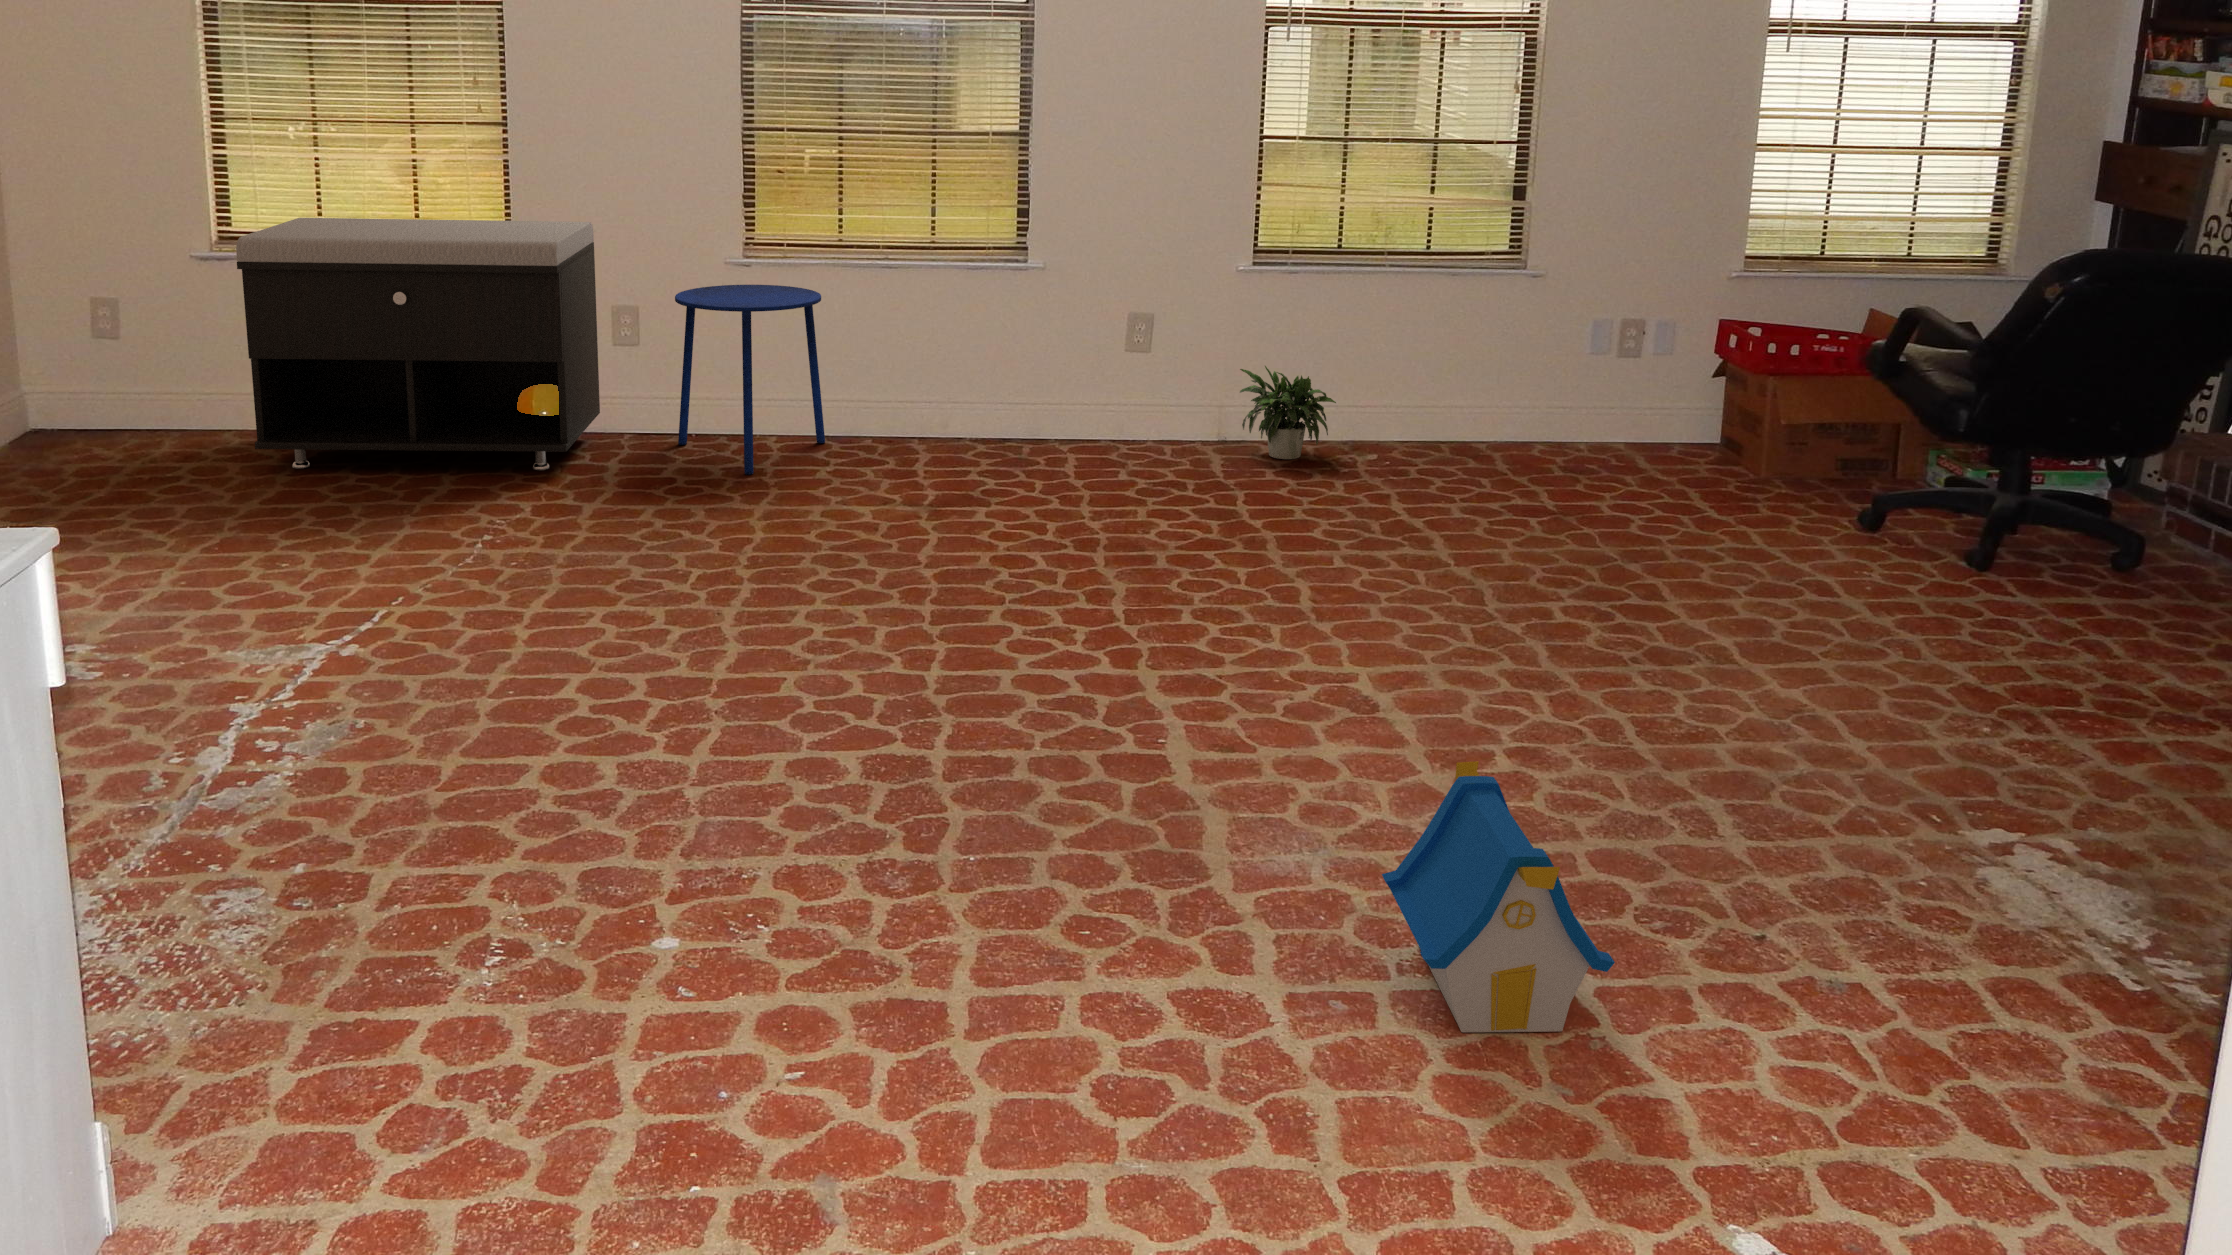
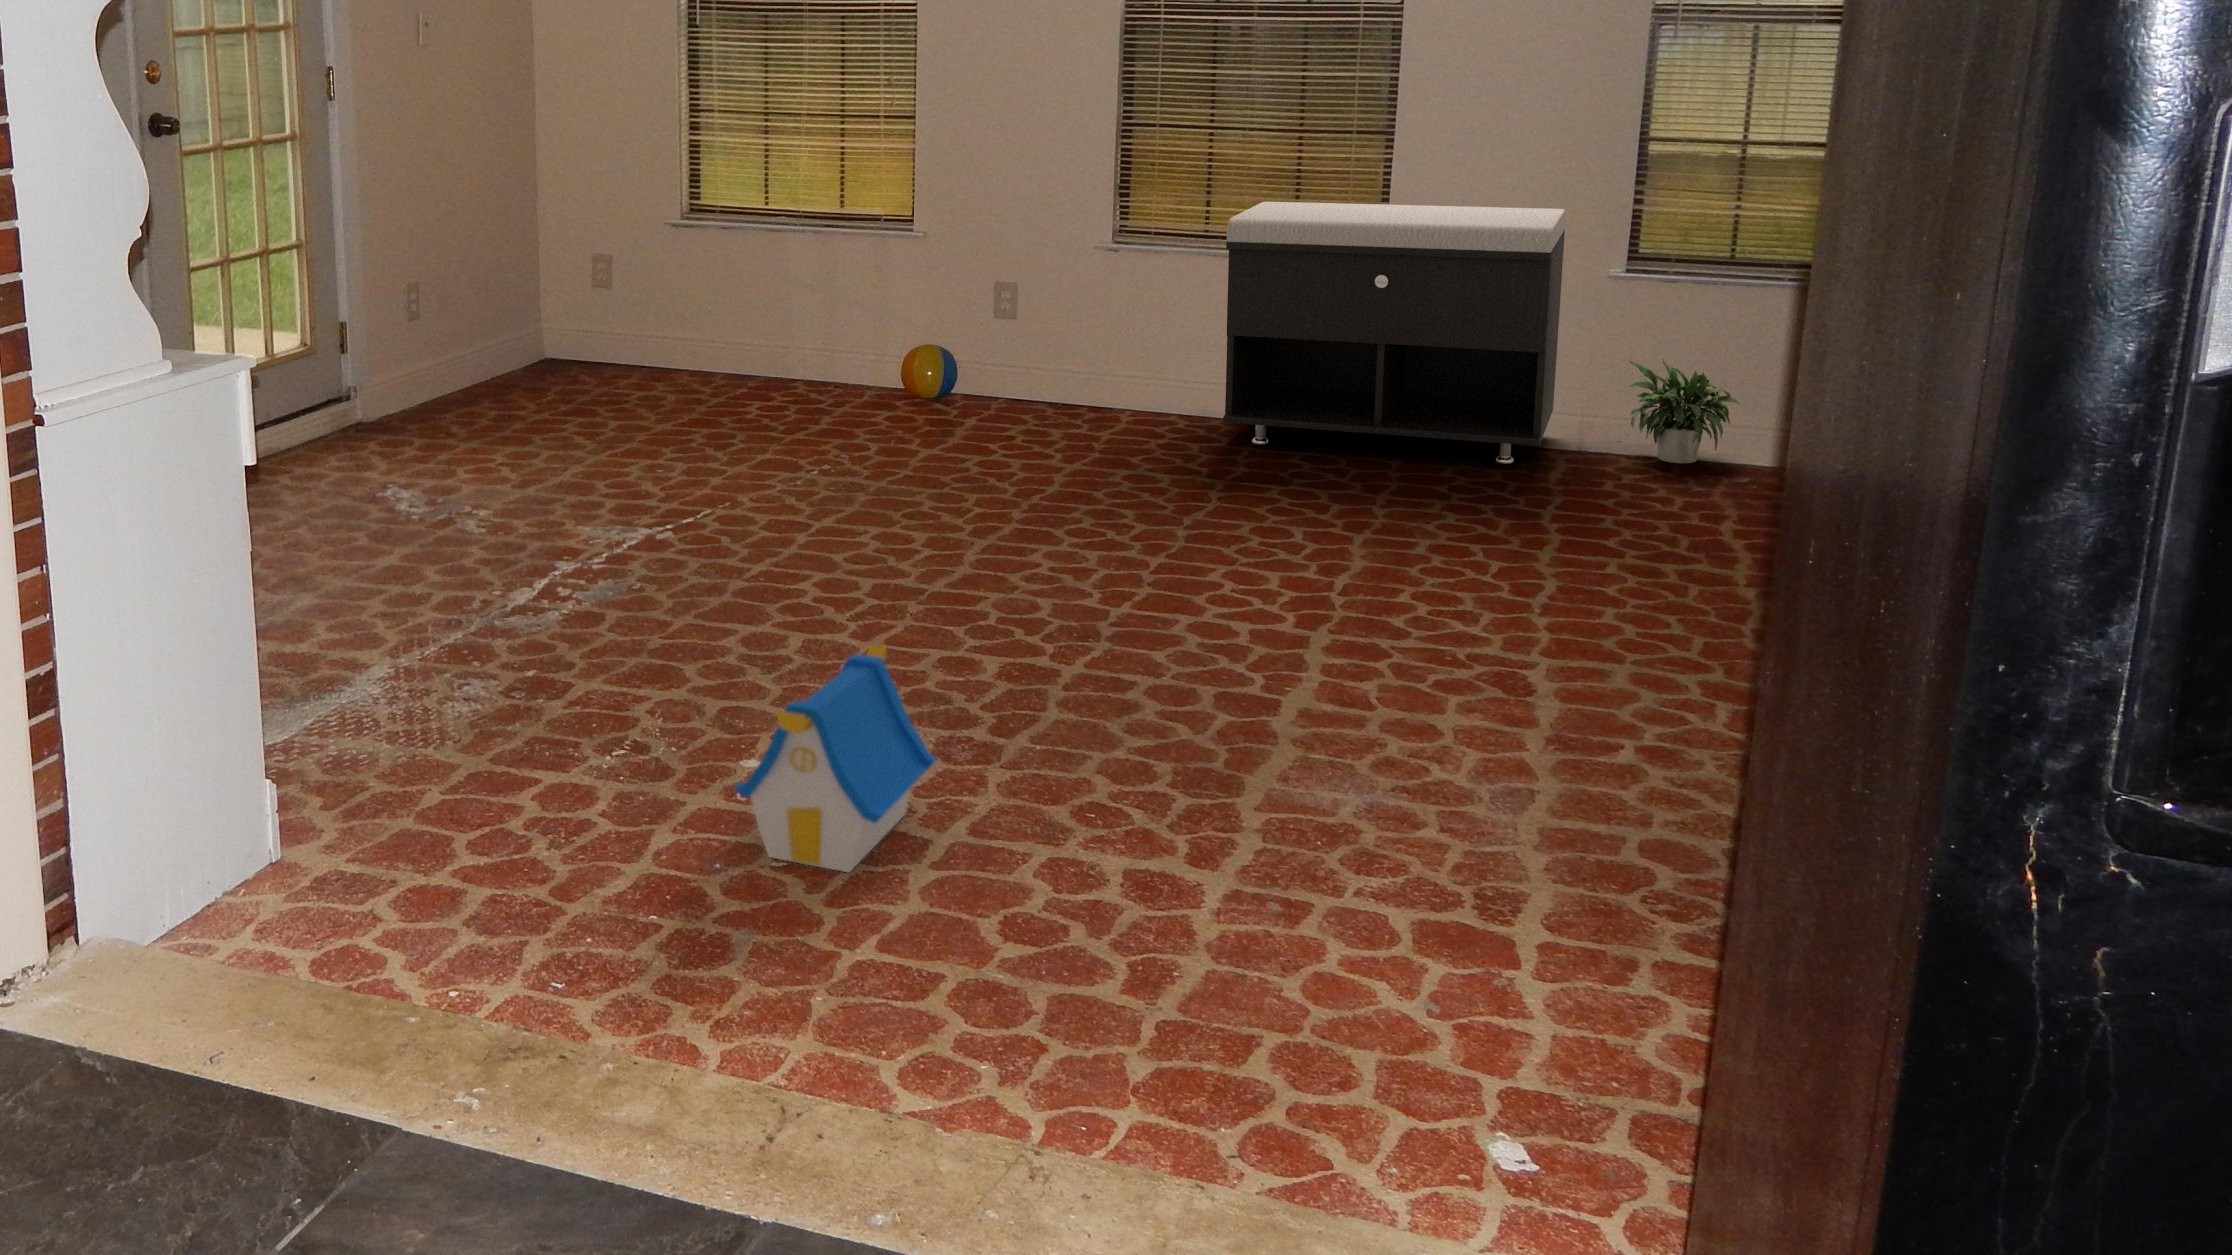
storage bench: present [236,218,600,470] -> present [1223,202,1566,464]
side table: present [675,285,825,475] -> none [1037,257,1183,436]
toy house: present [1382,761,1615,1032] -> present [735,645,937,872]

